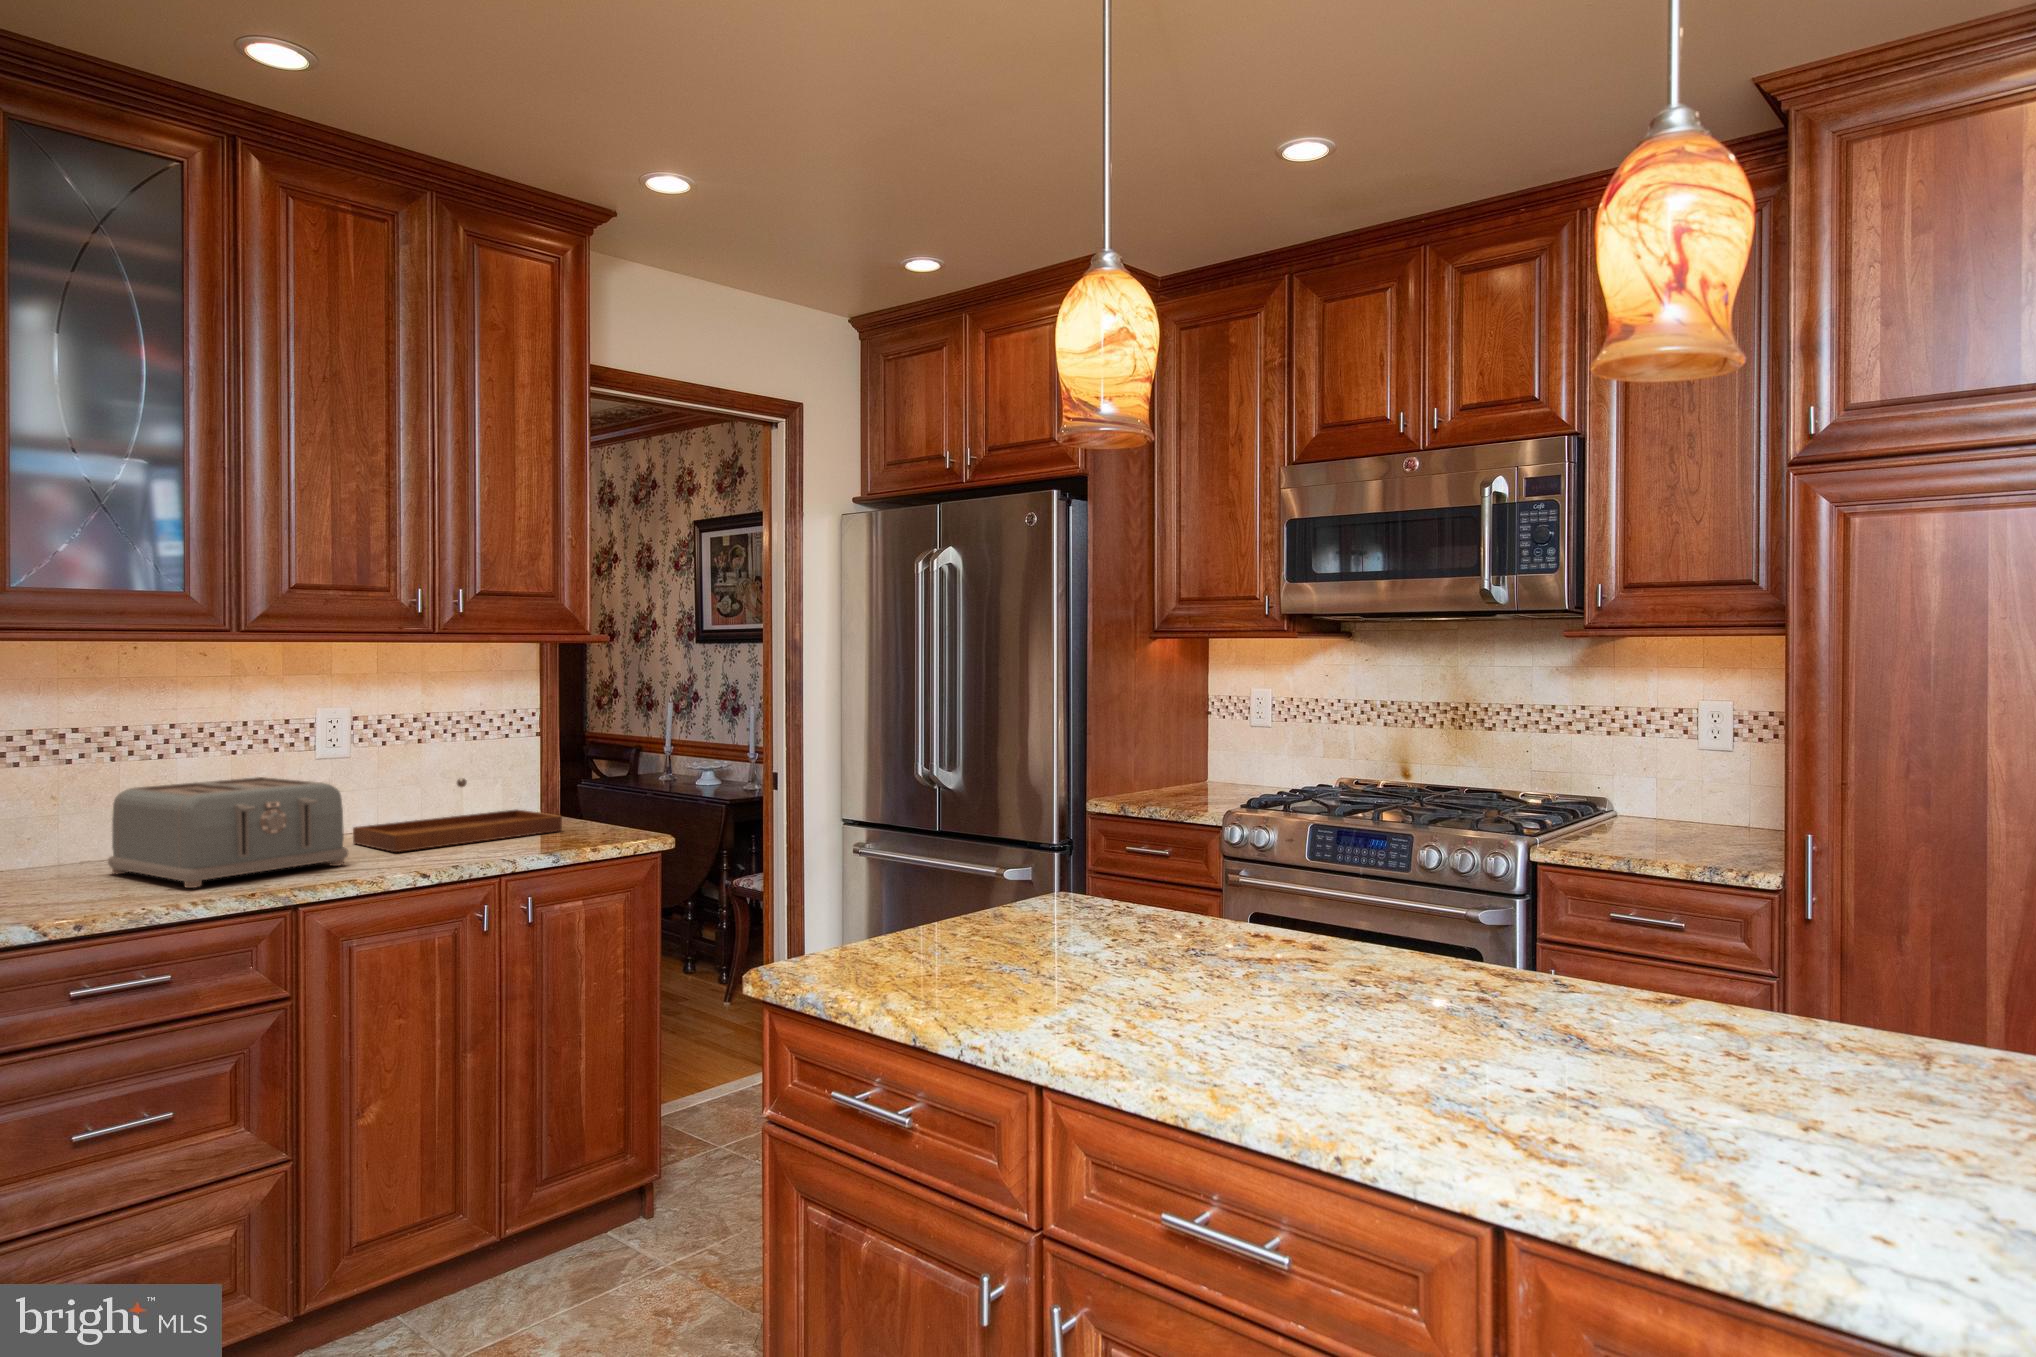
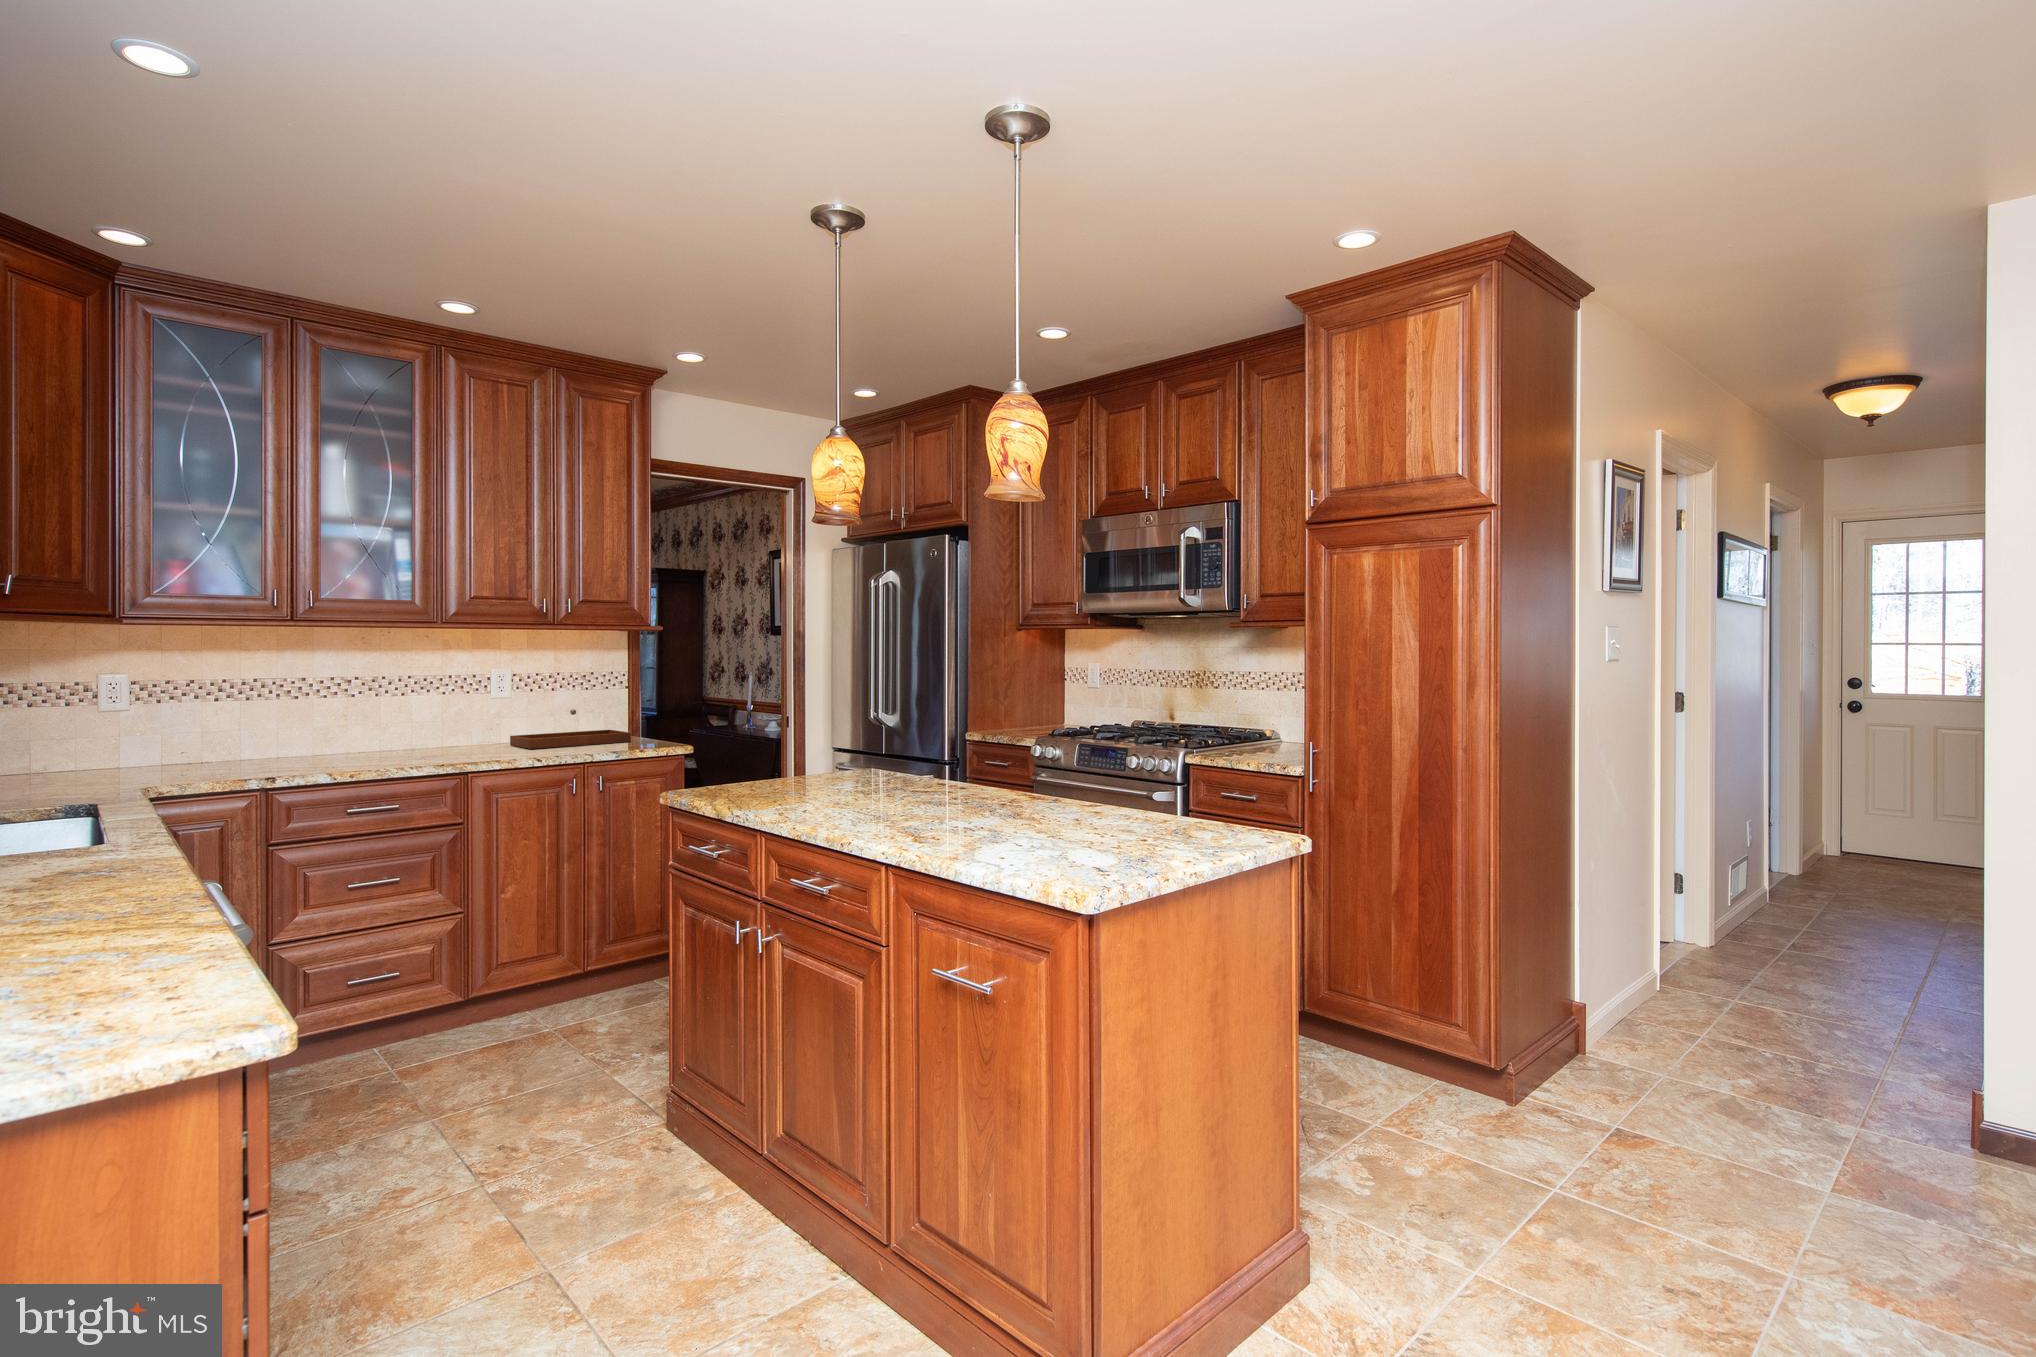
toaster: present [108,777,348,888] -> none [373,706,500,761]

